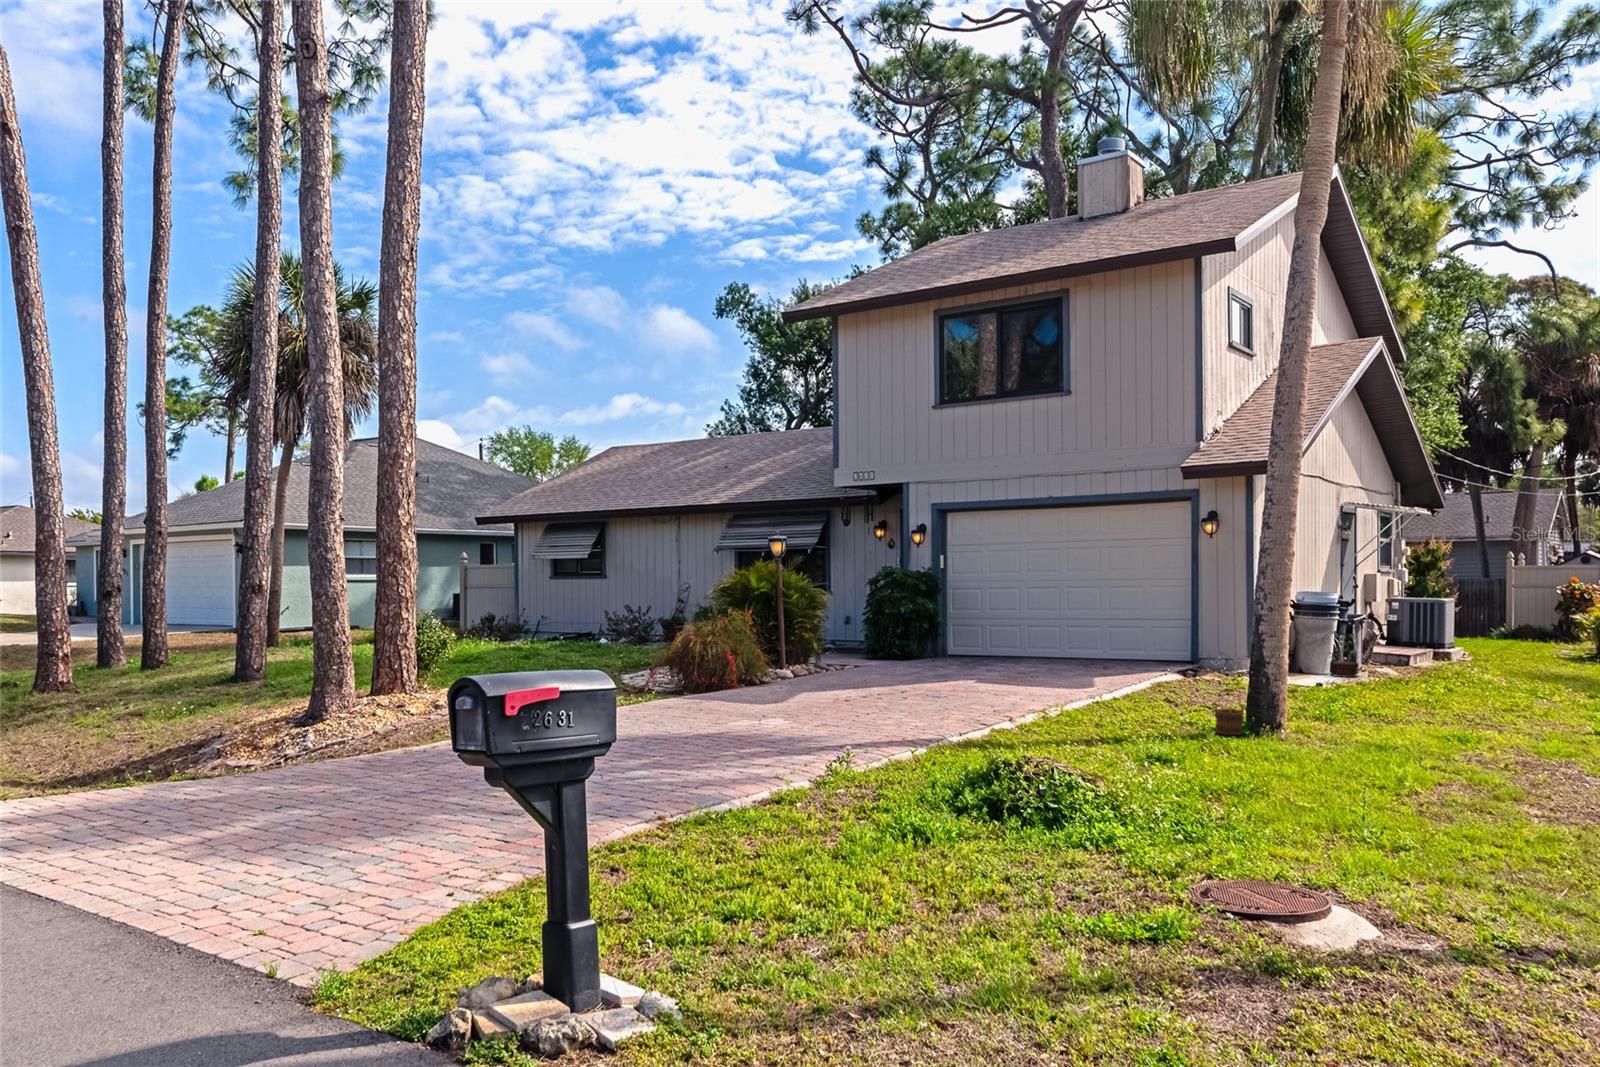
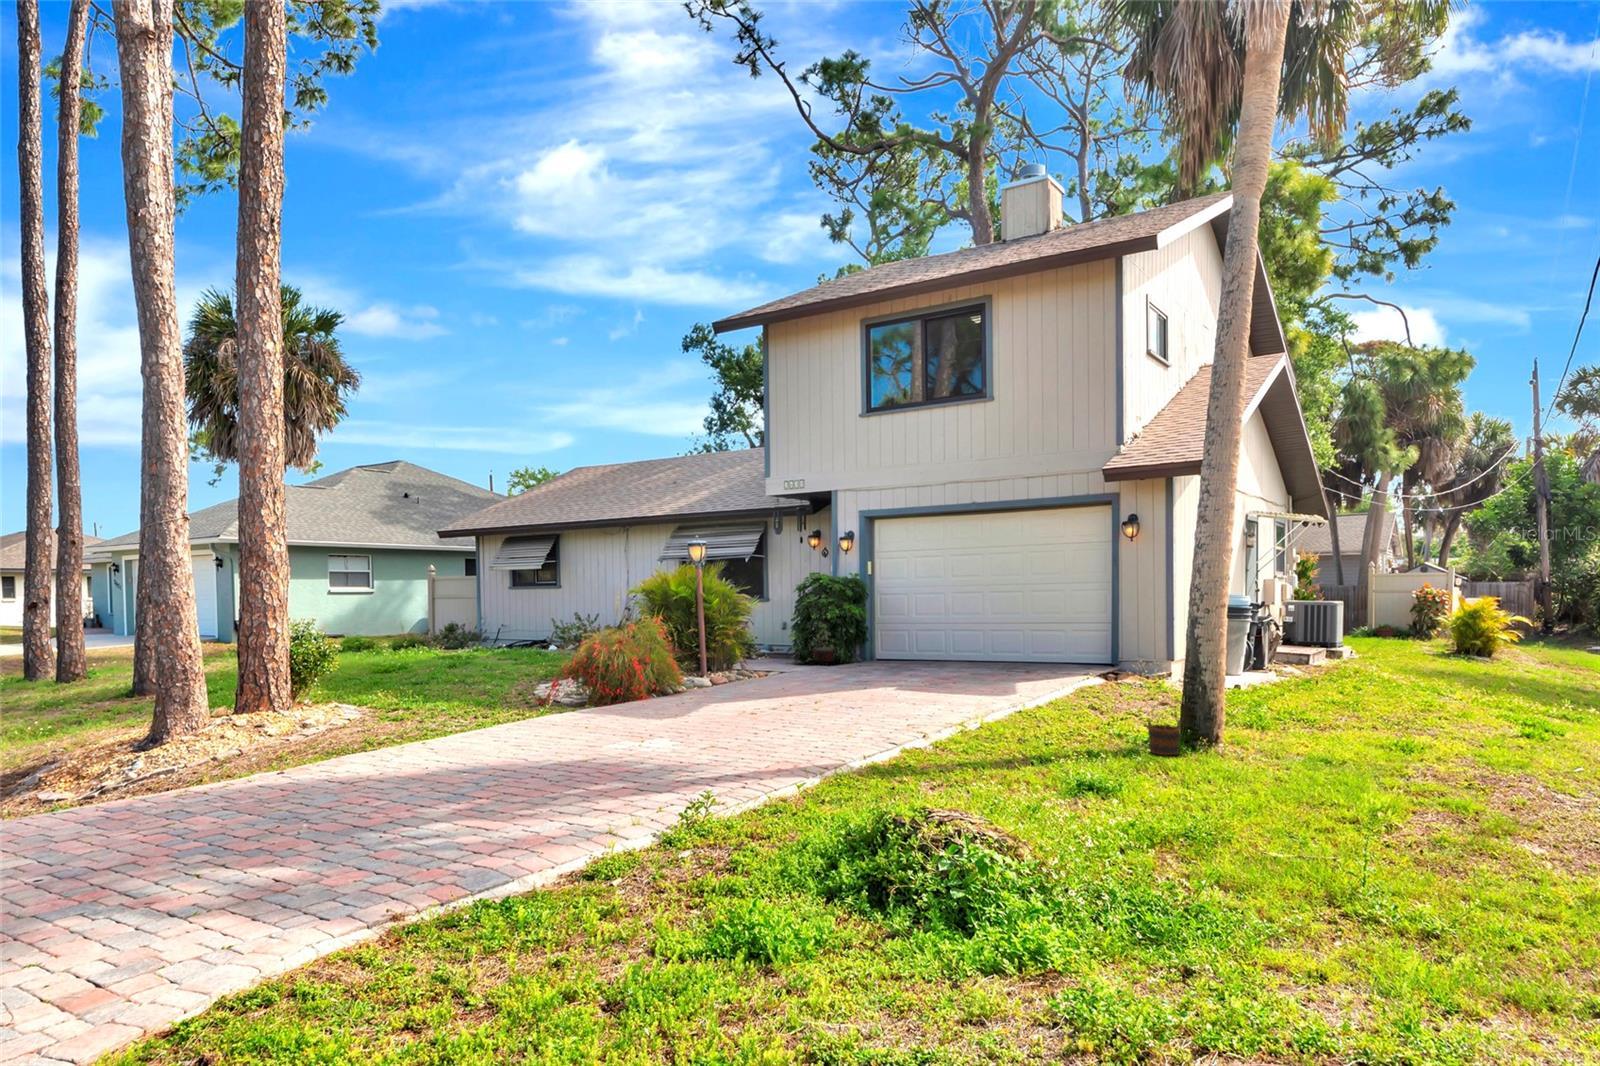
decorative plant: present [1329,632,1358,677] -> present [811,623,835,662]

